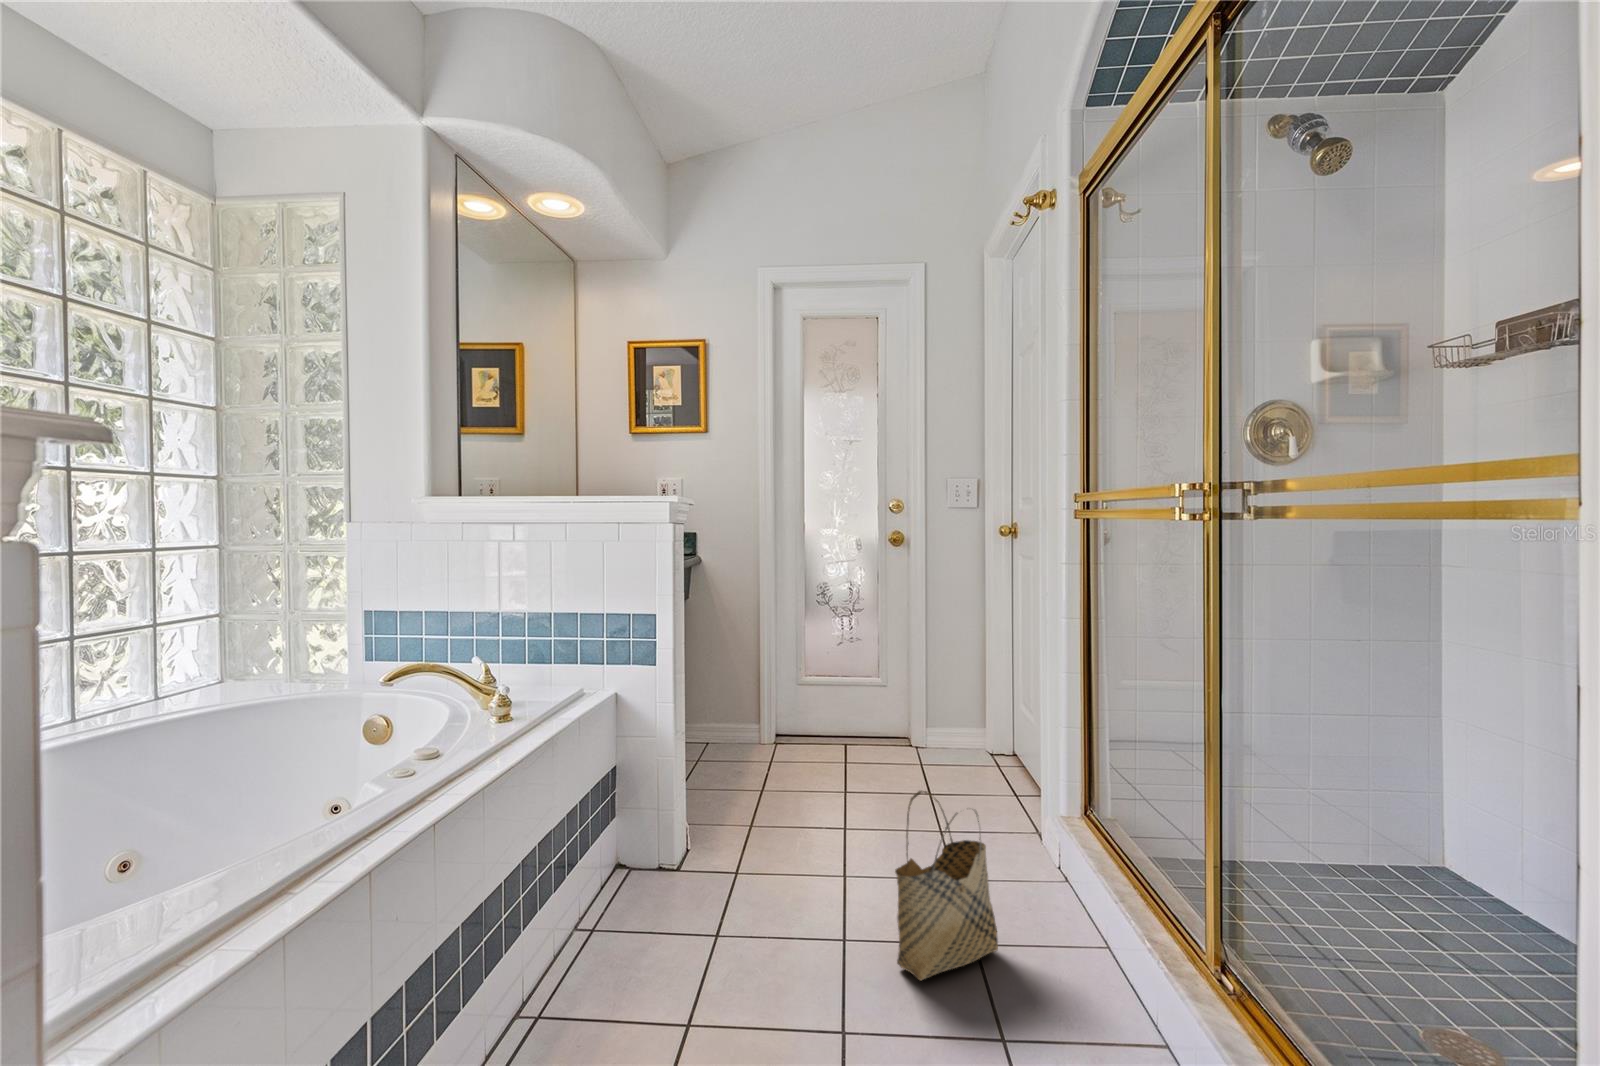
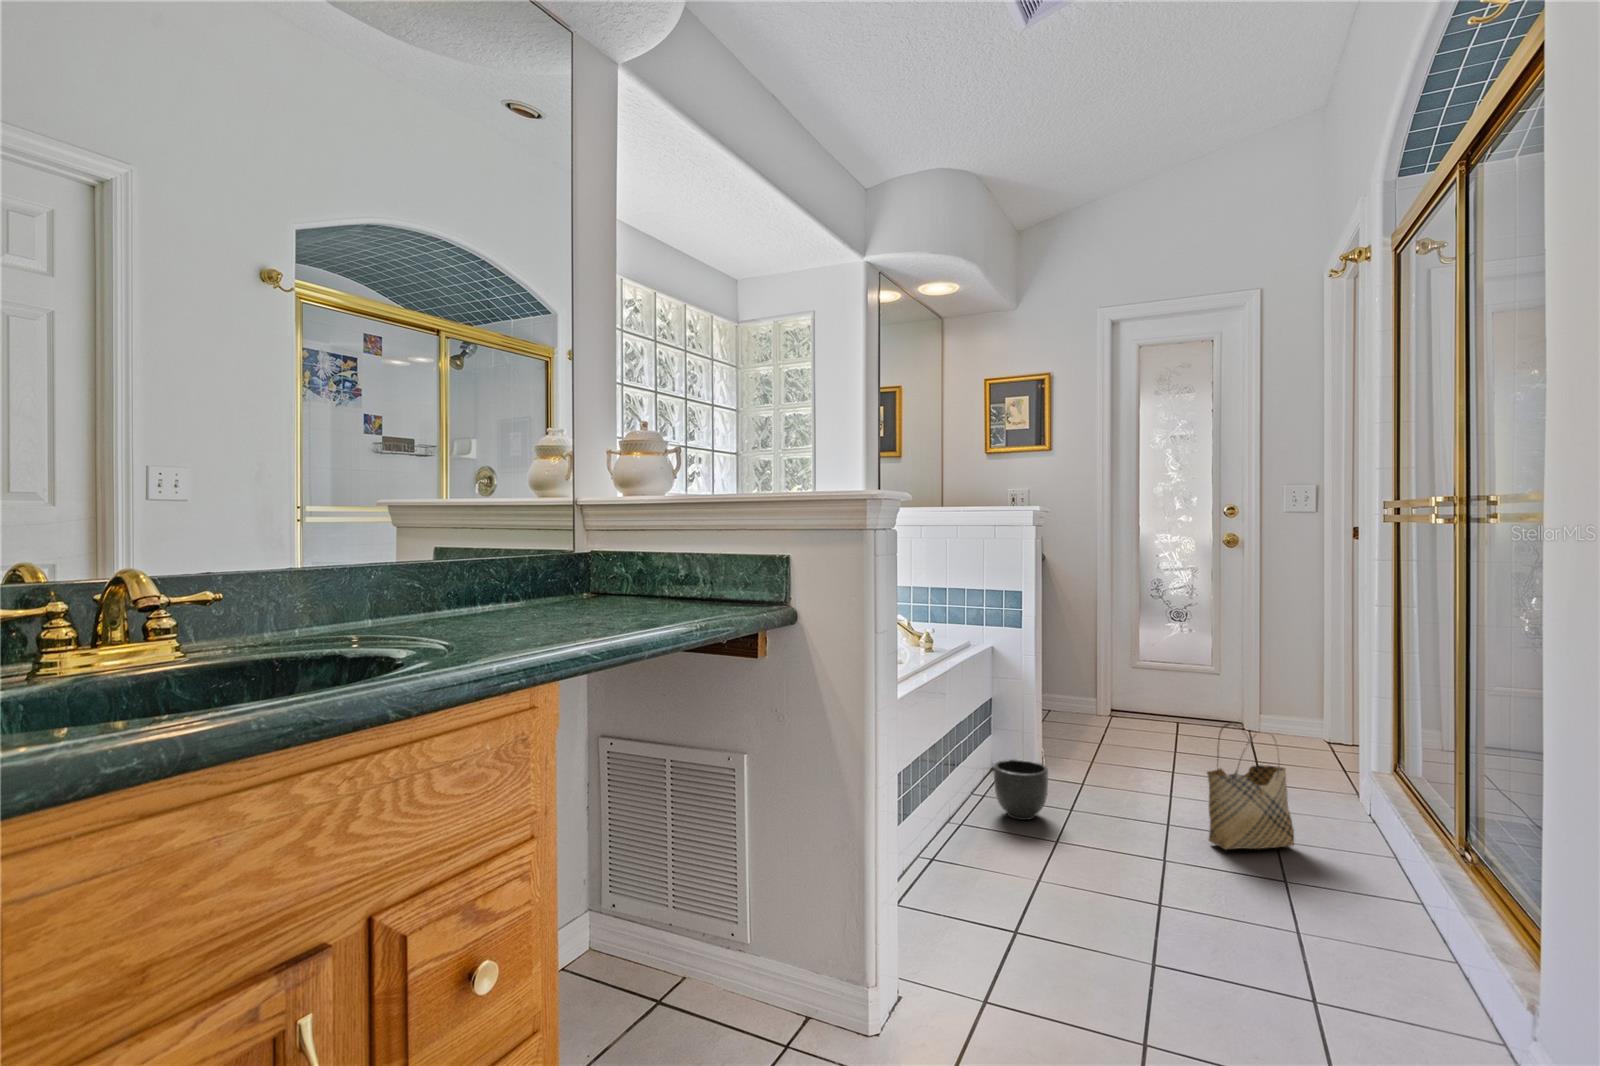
planter: none [603,870,683,973] -> present [994,759,1048,820]

